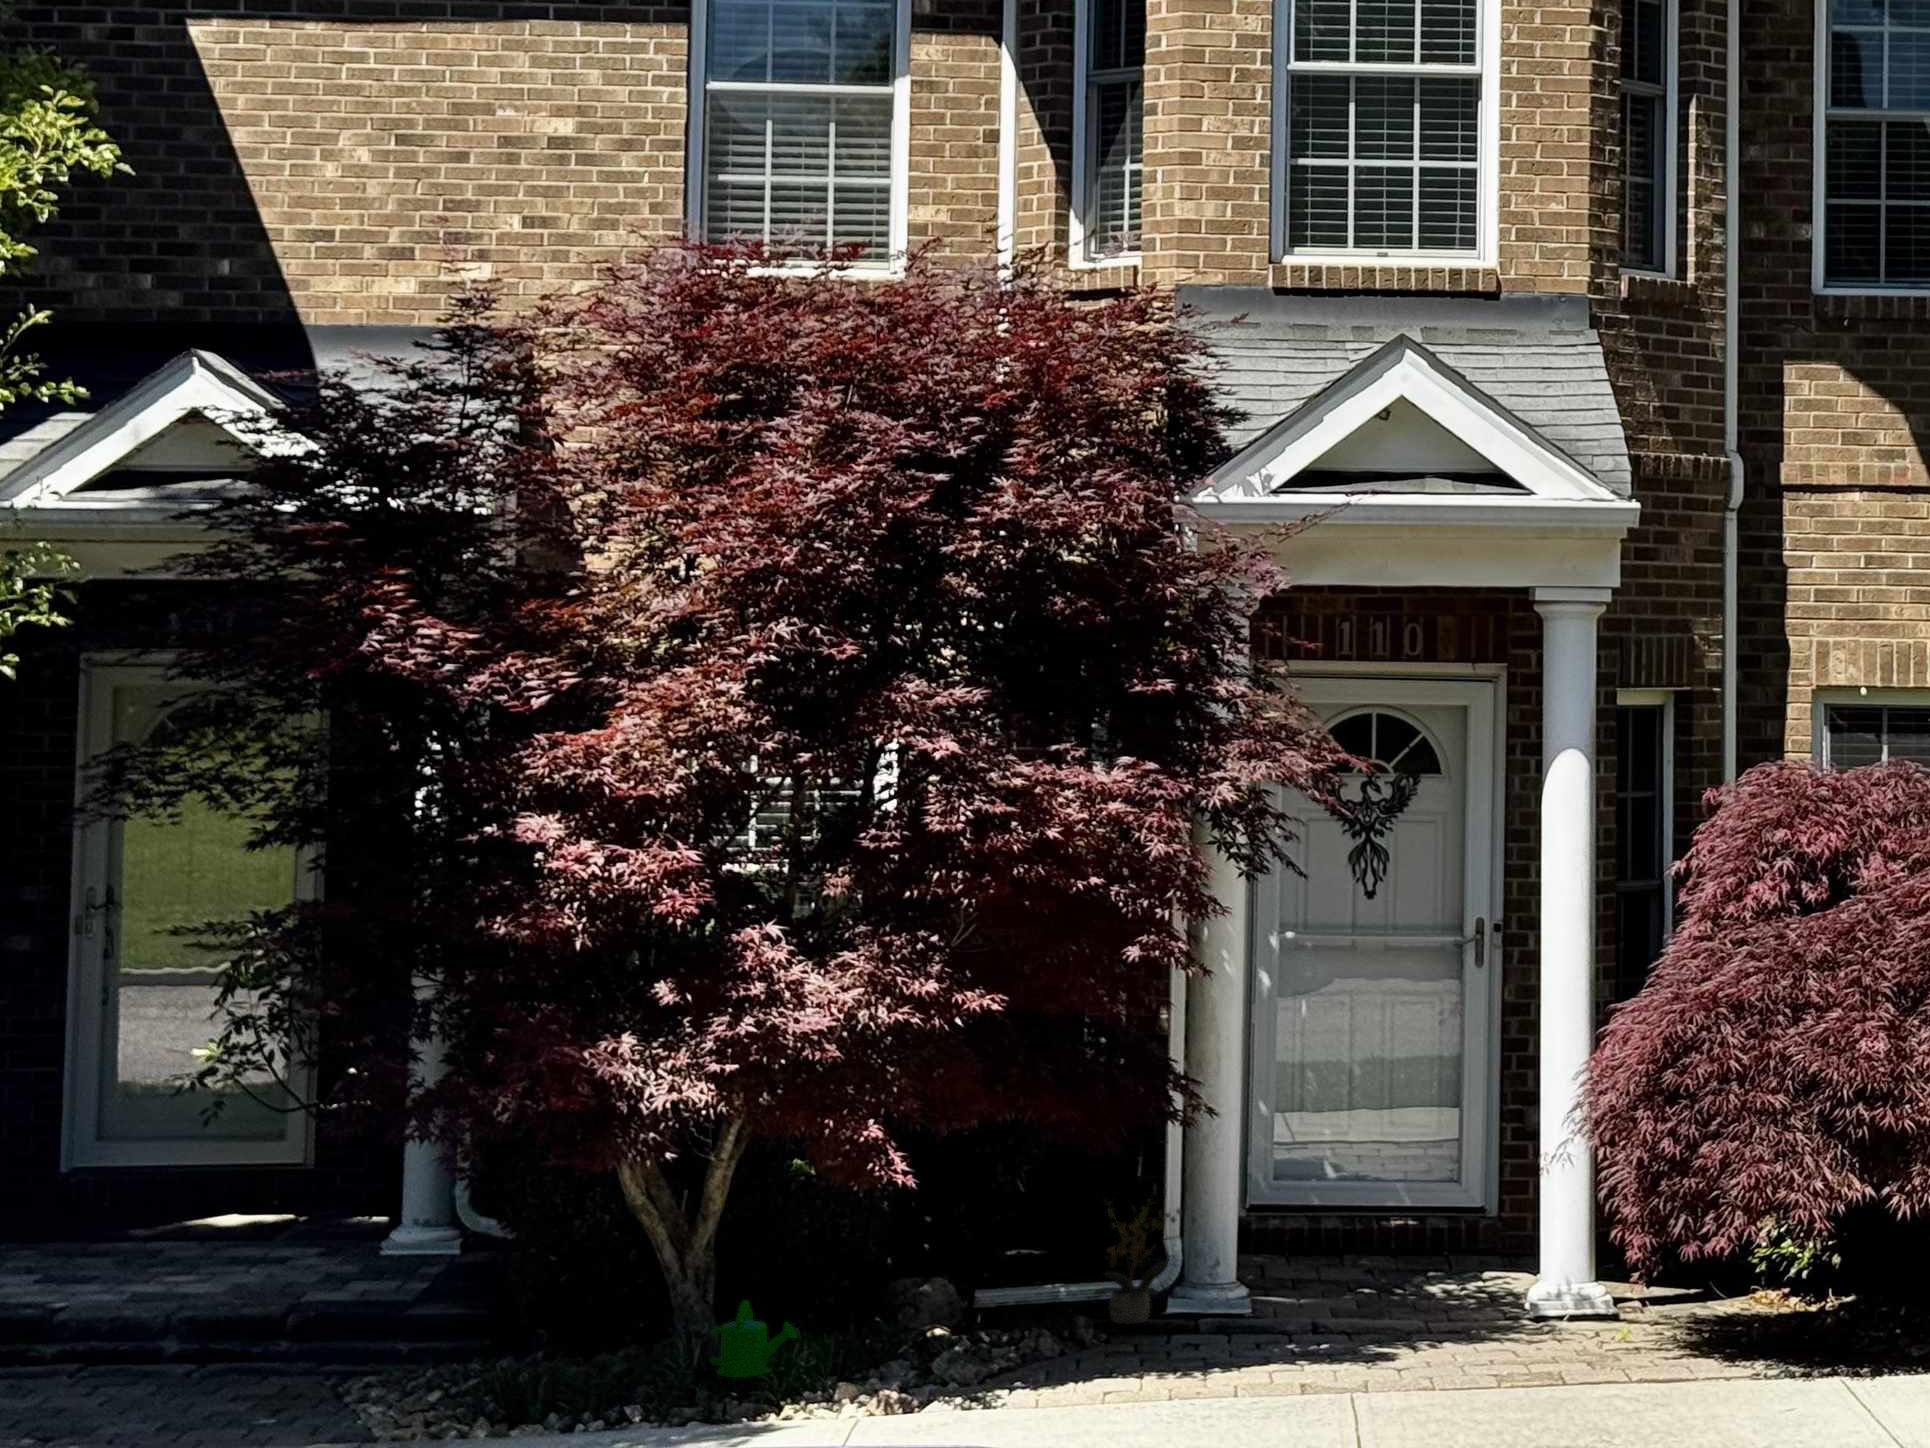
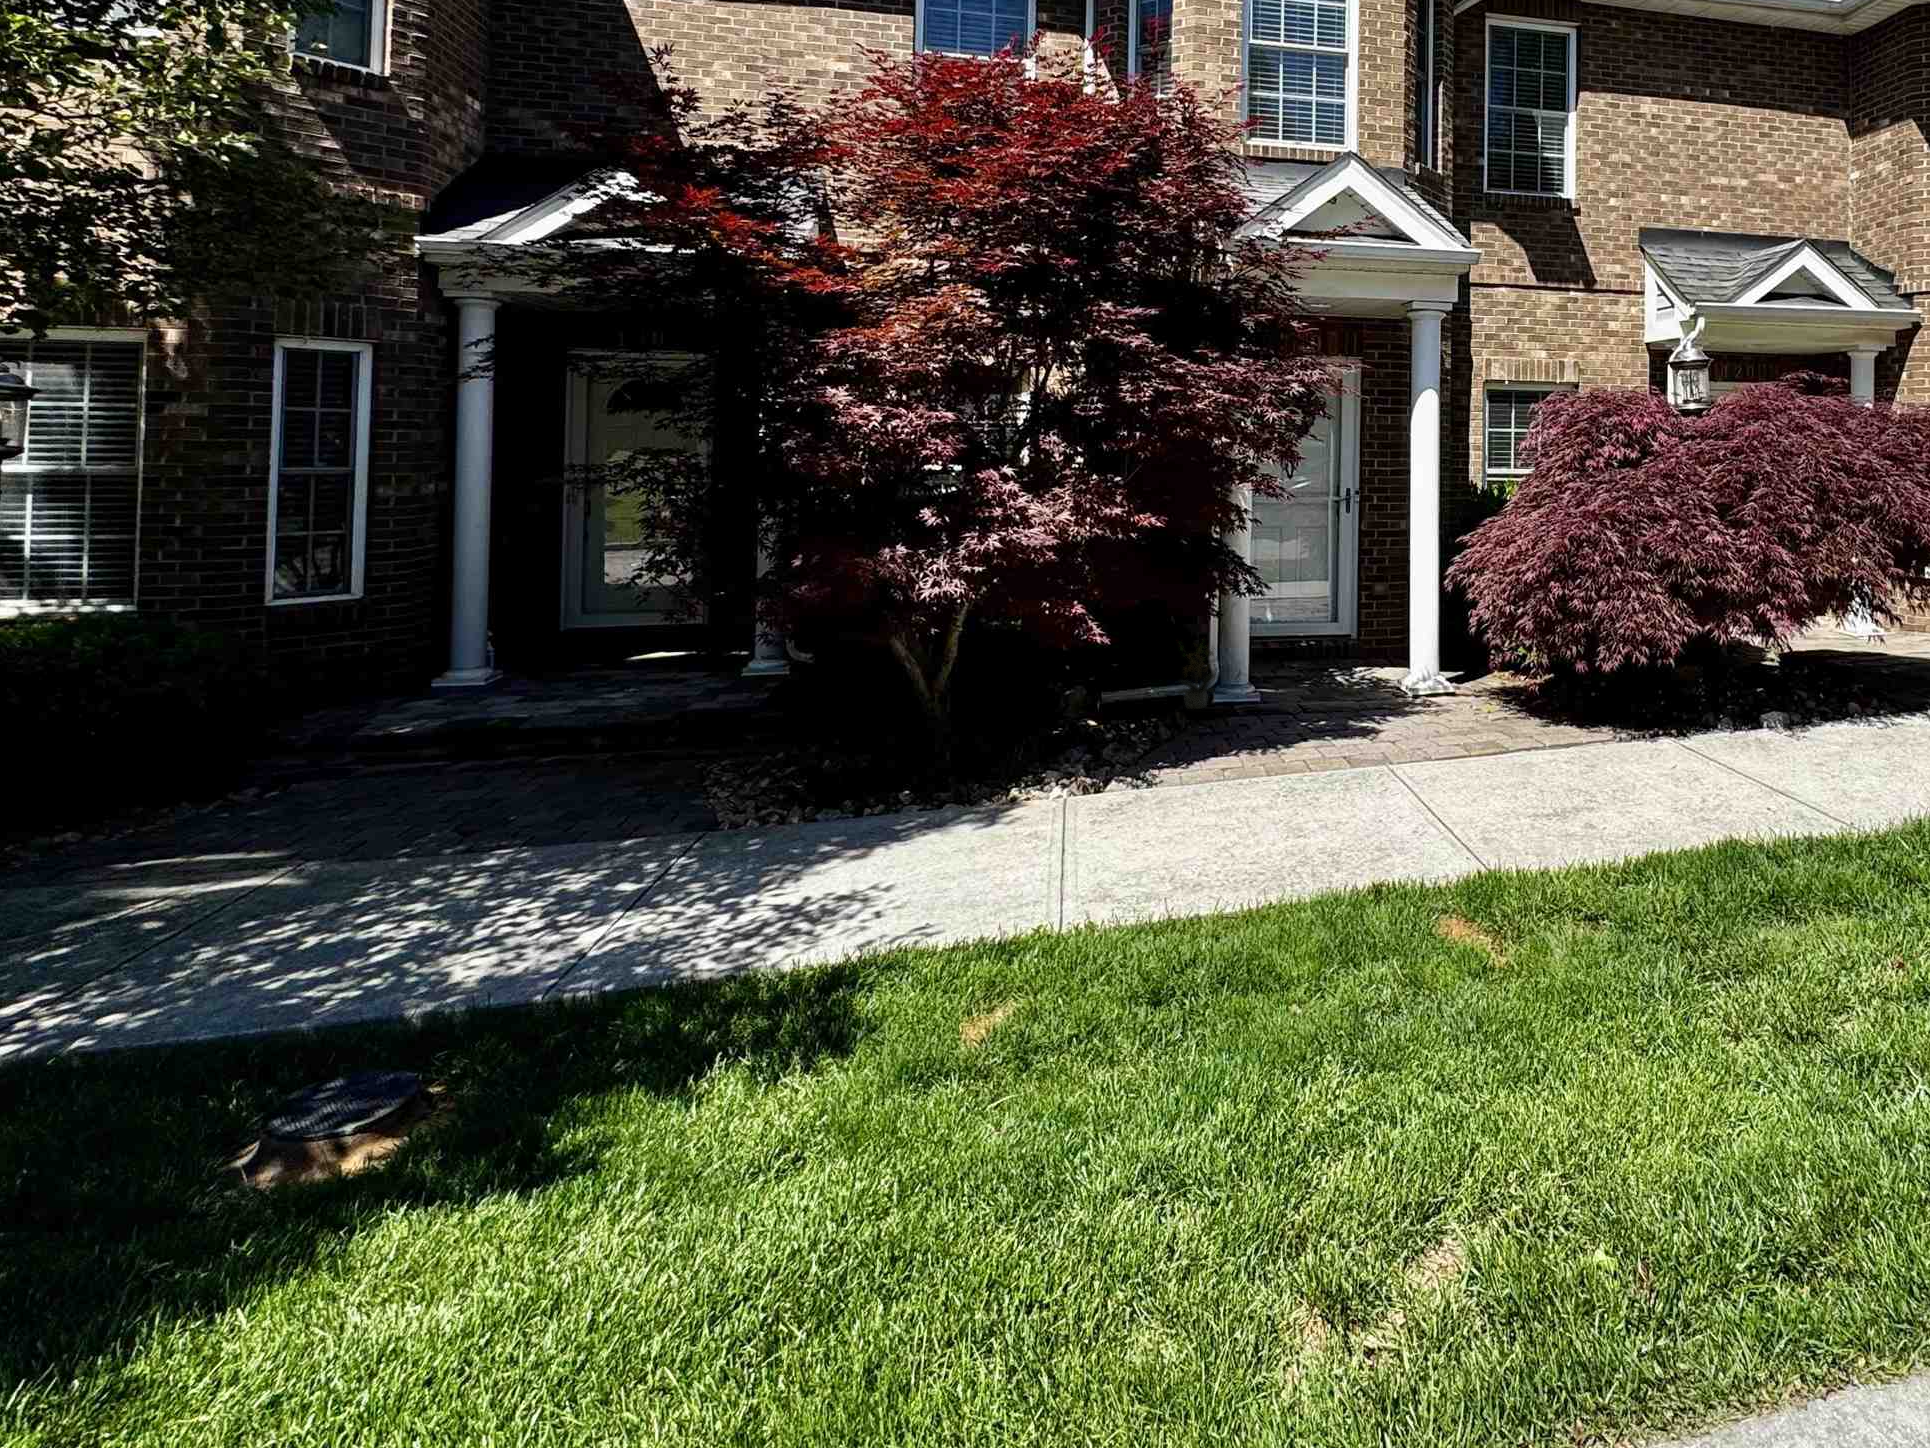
watering can: present [711,1301,797,1377] -> none [950,714,1014,763]

